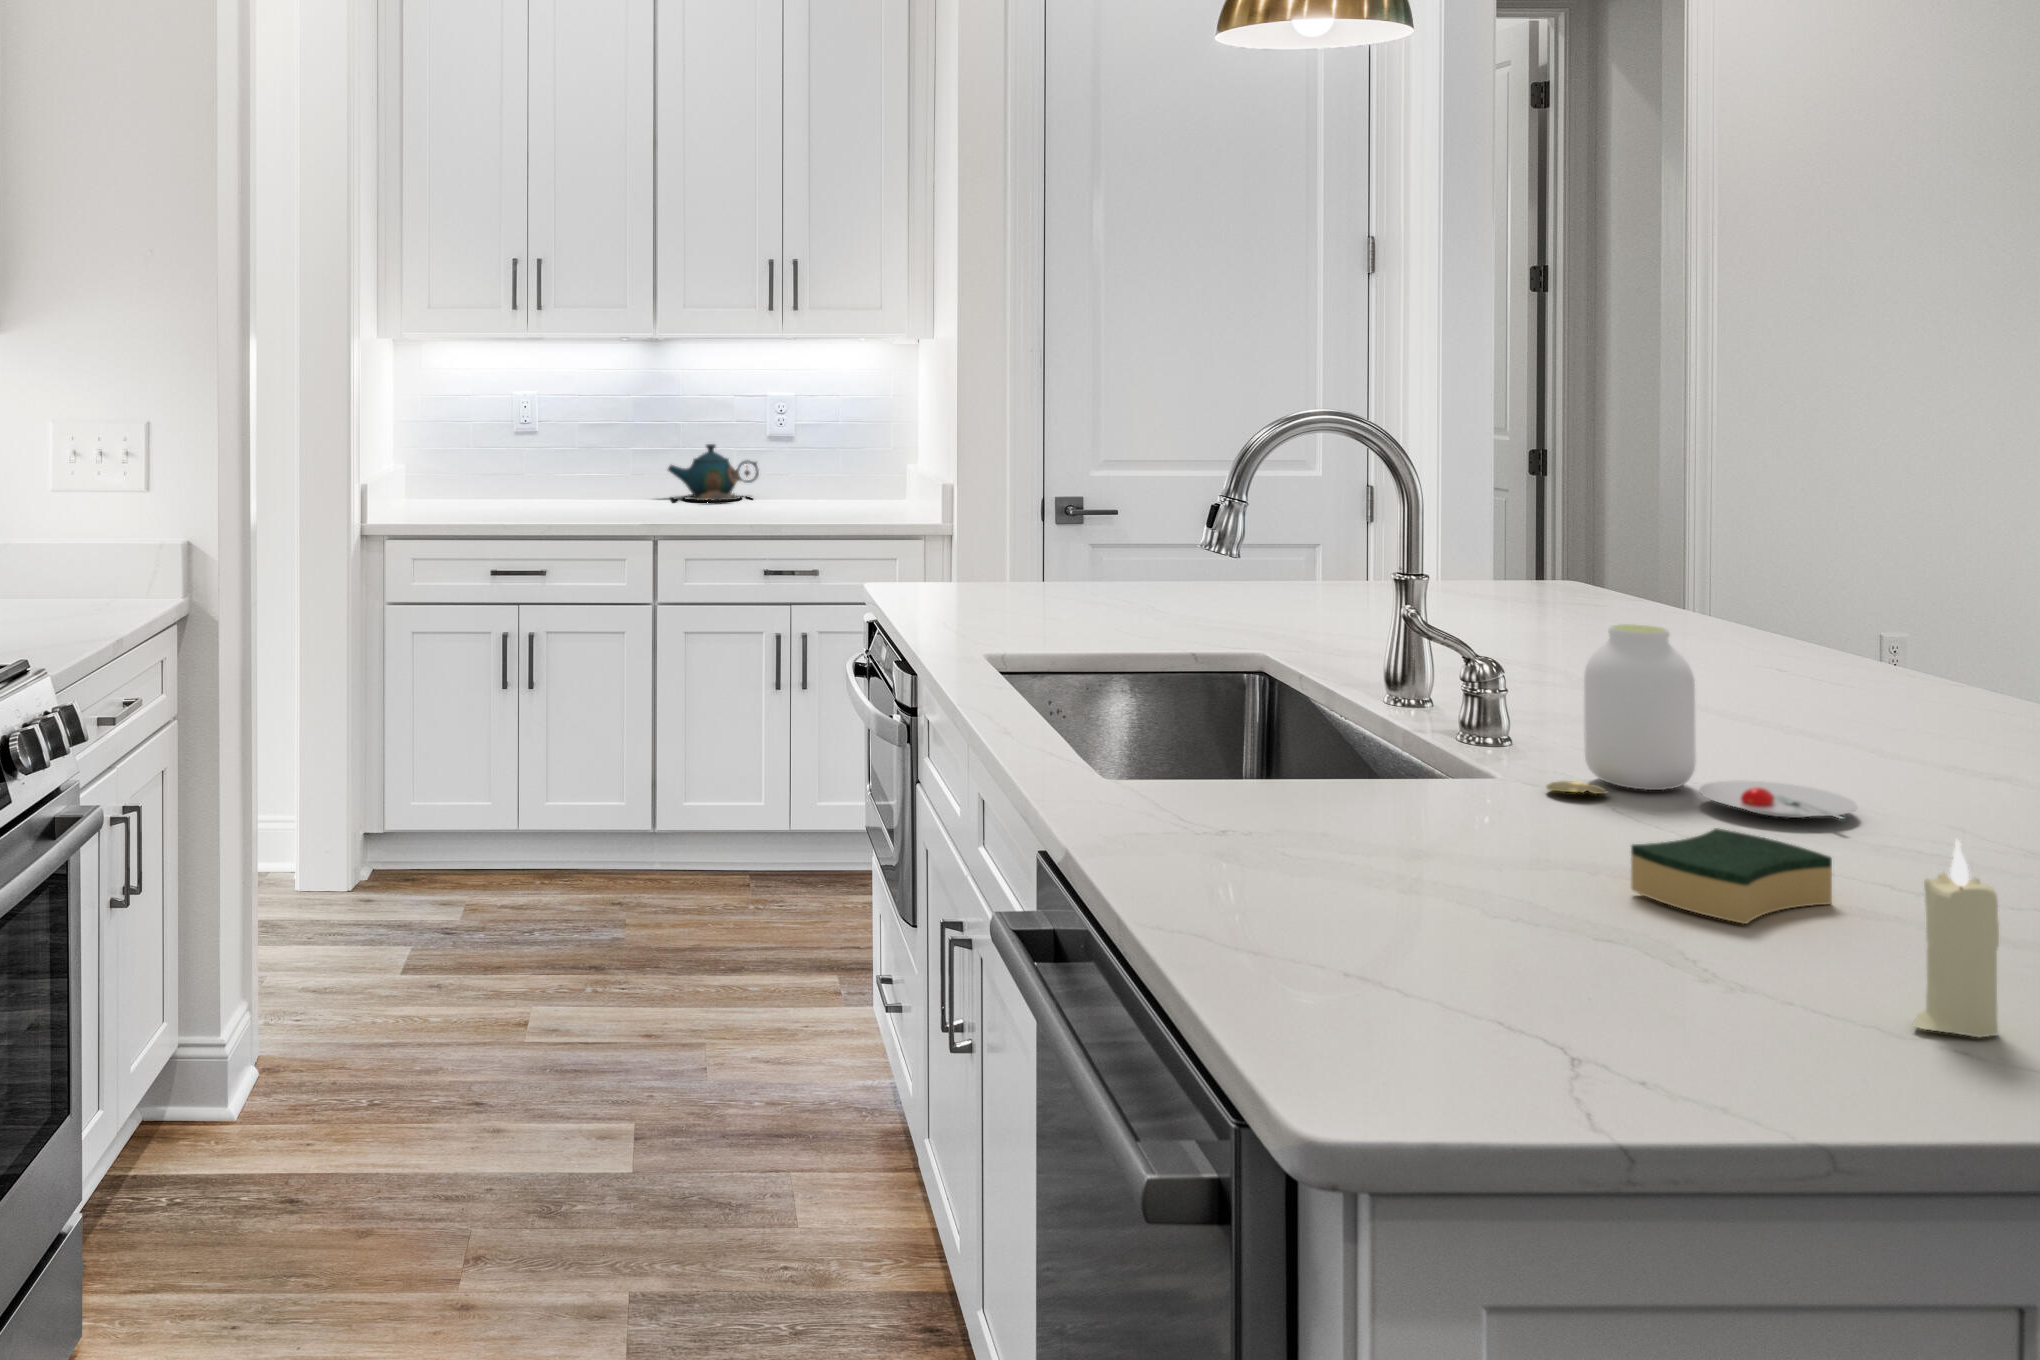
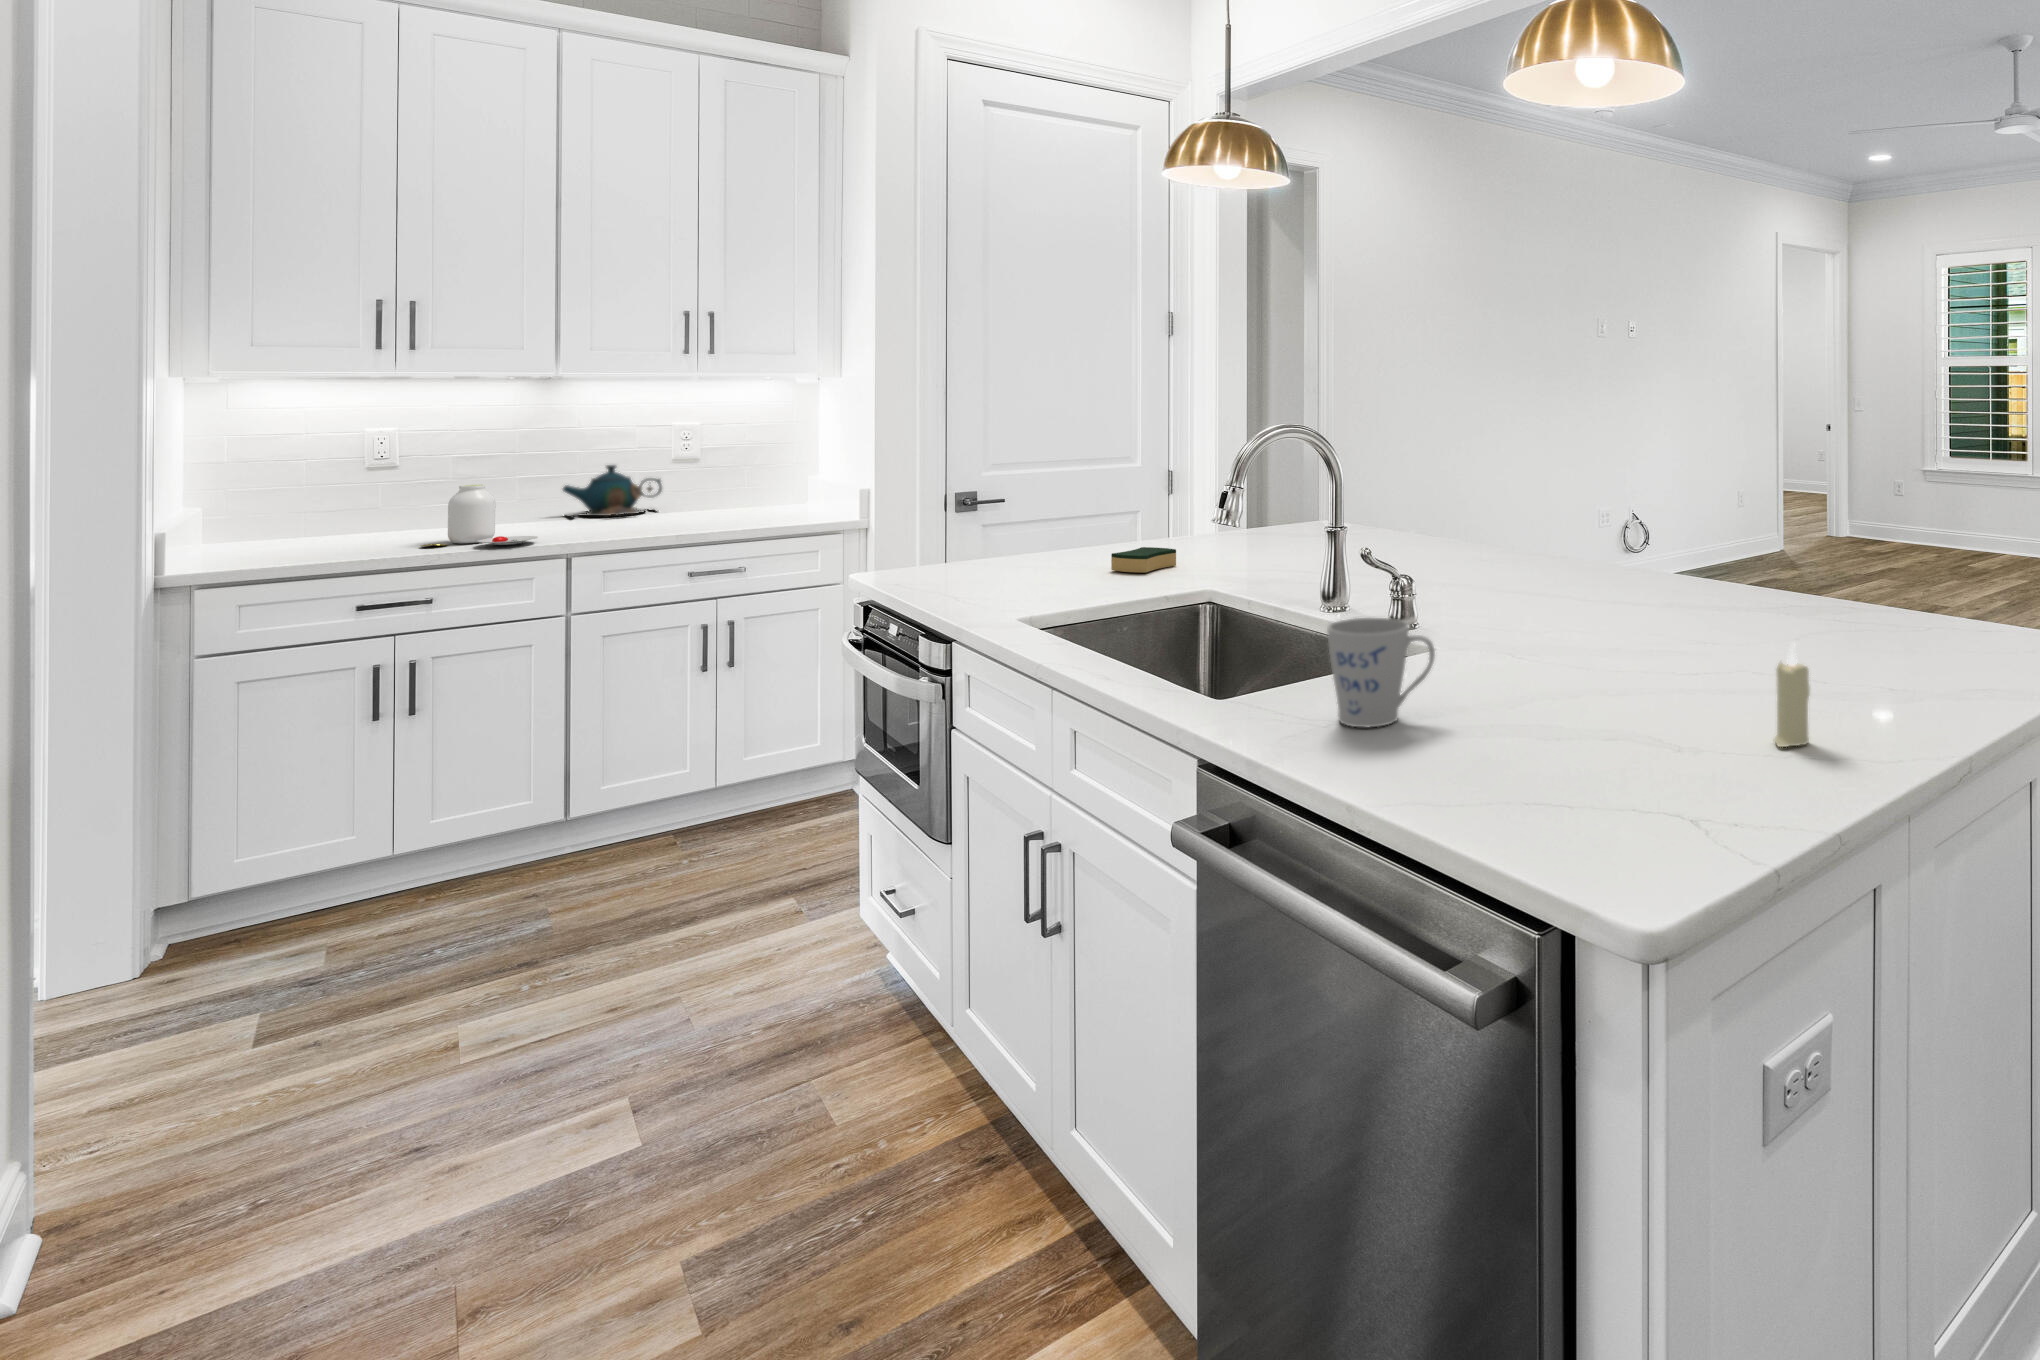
jar: present [1546,624,1857,818] -> present [421,484,538,547]
mug: none [1198,697,1359,857] -> present [1327,618,1435,727]
sponge: present [1631,828,1832,924] -> present [1111,547,1176,573]

